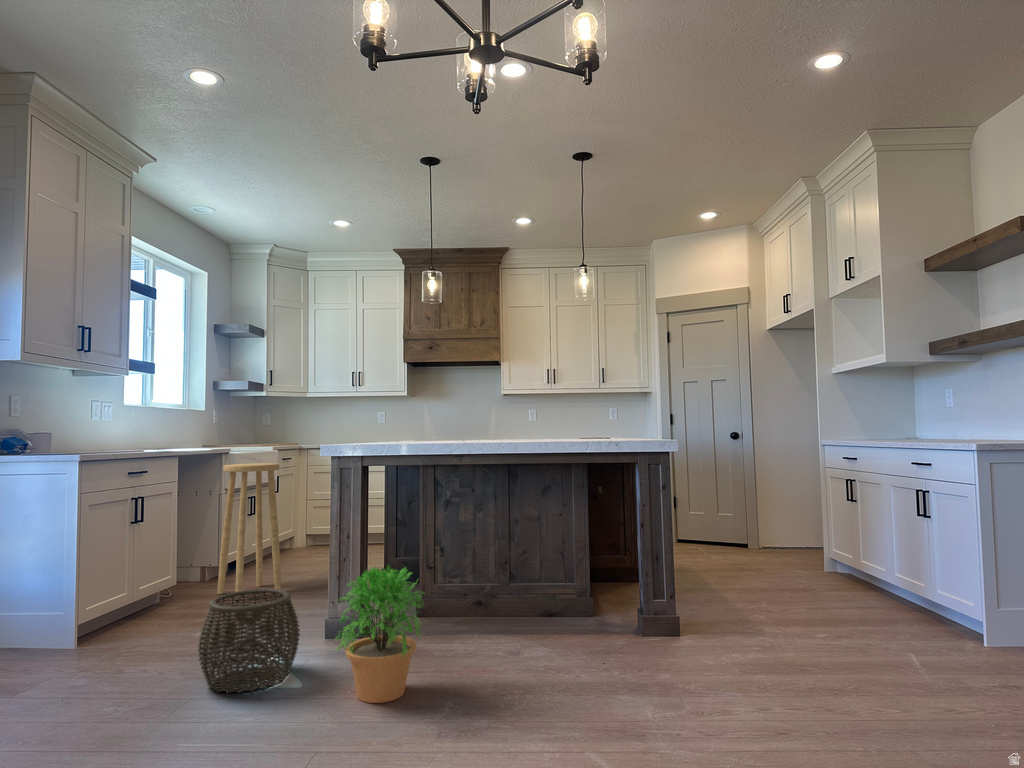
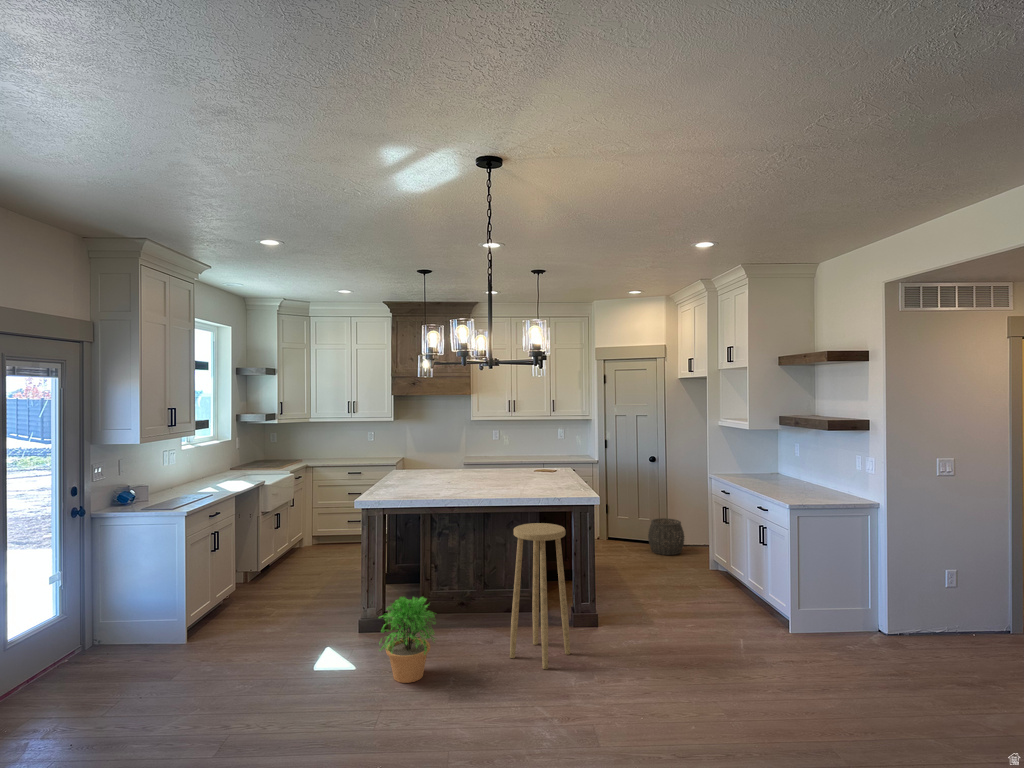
stool: present [217,463,281,599] -> present [510,523,570,669]
woven basket: present [198,589,300,693] -> present [648,518,684,555]

